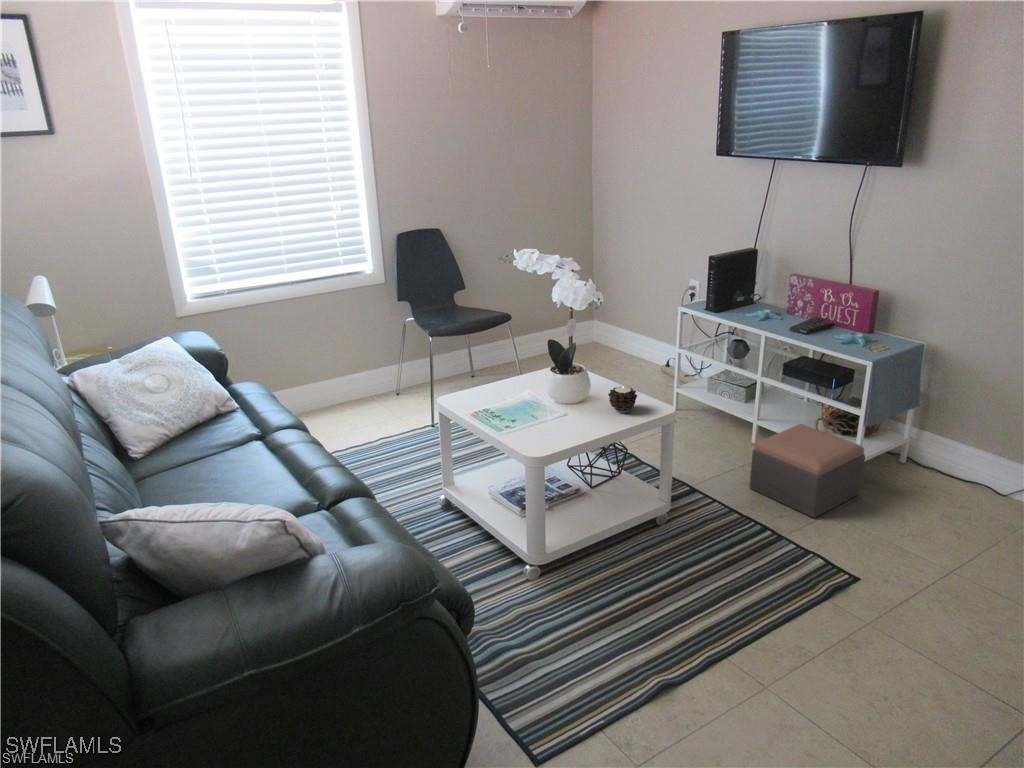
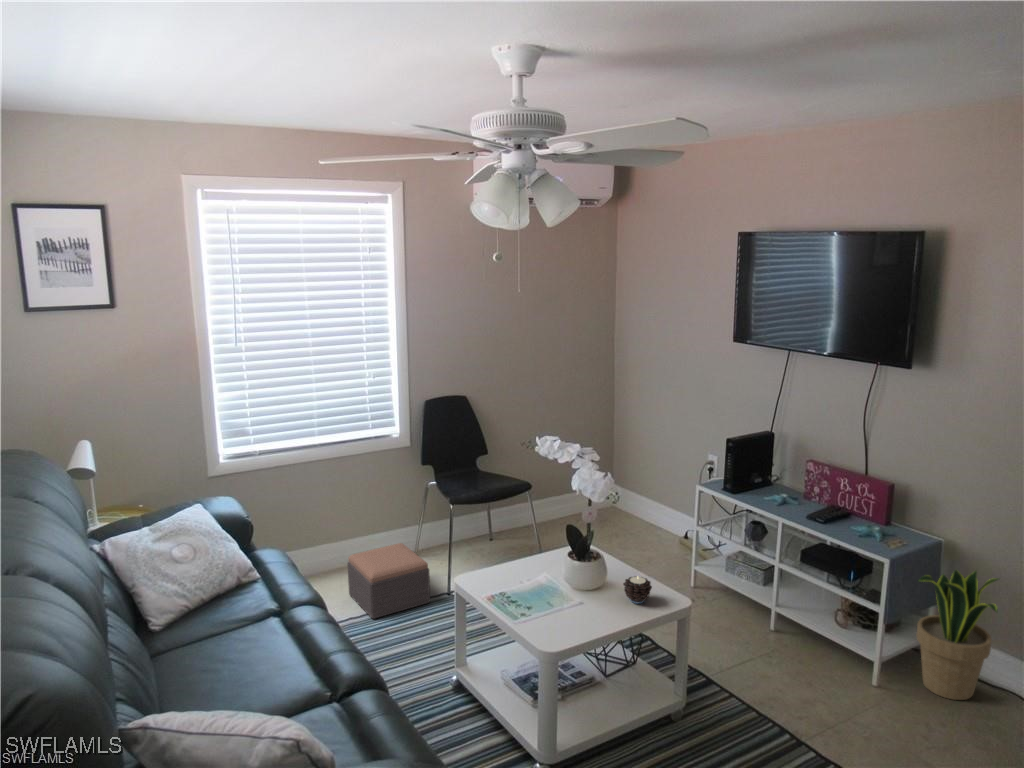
potted plant: none [895,368,983,494] -> present [917,570,999,700]
footstool: present [750,424,865,518] -> present [348,543,430,619]

